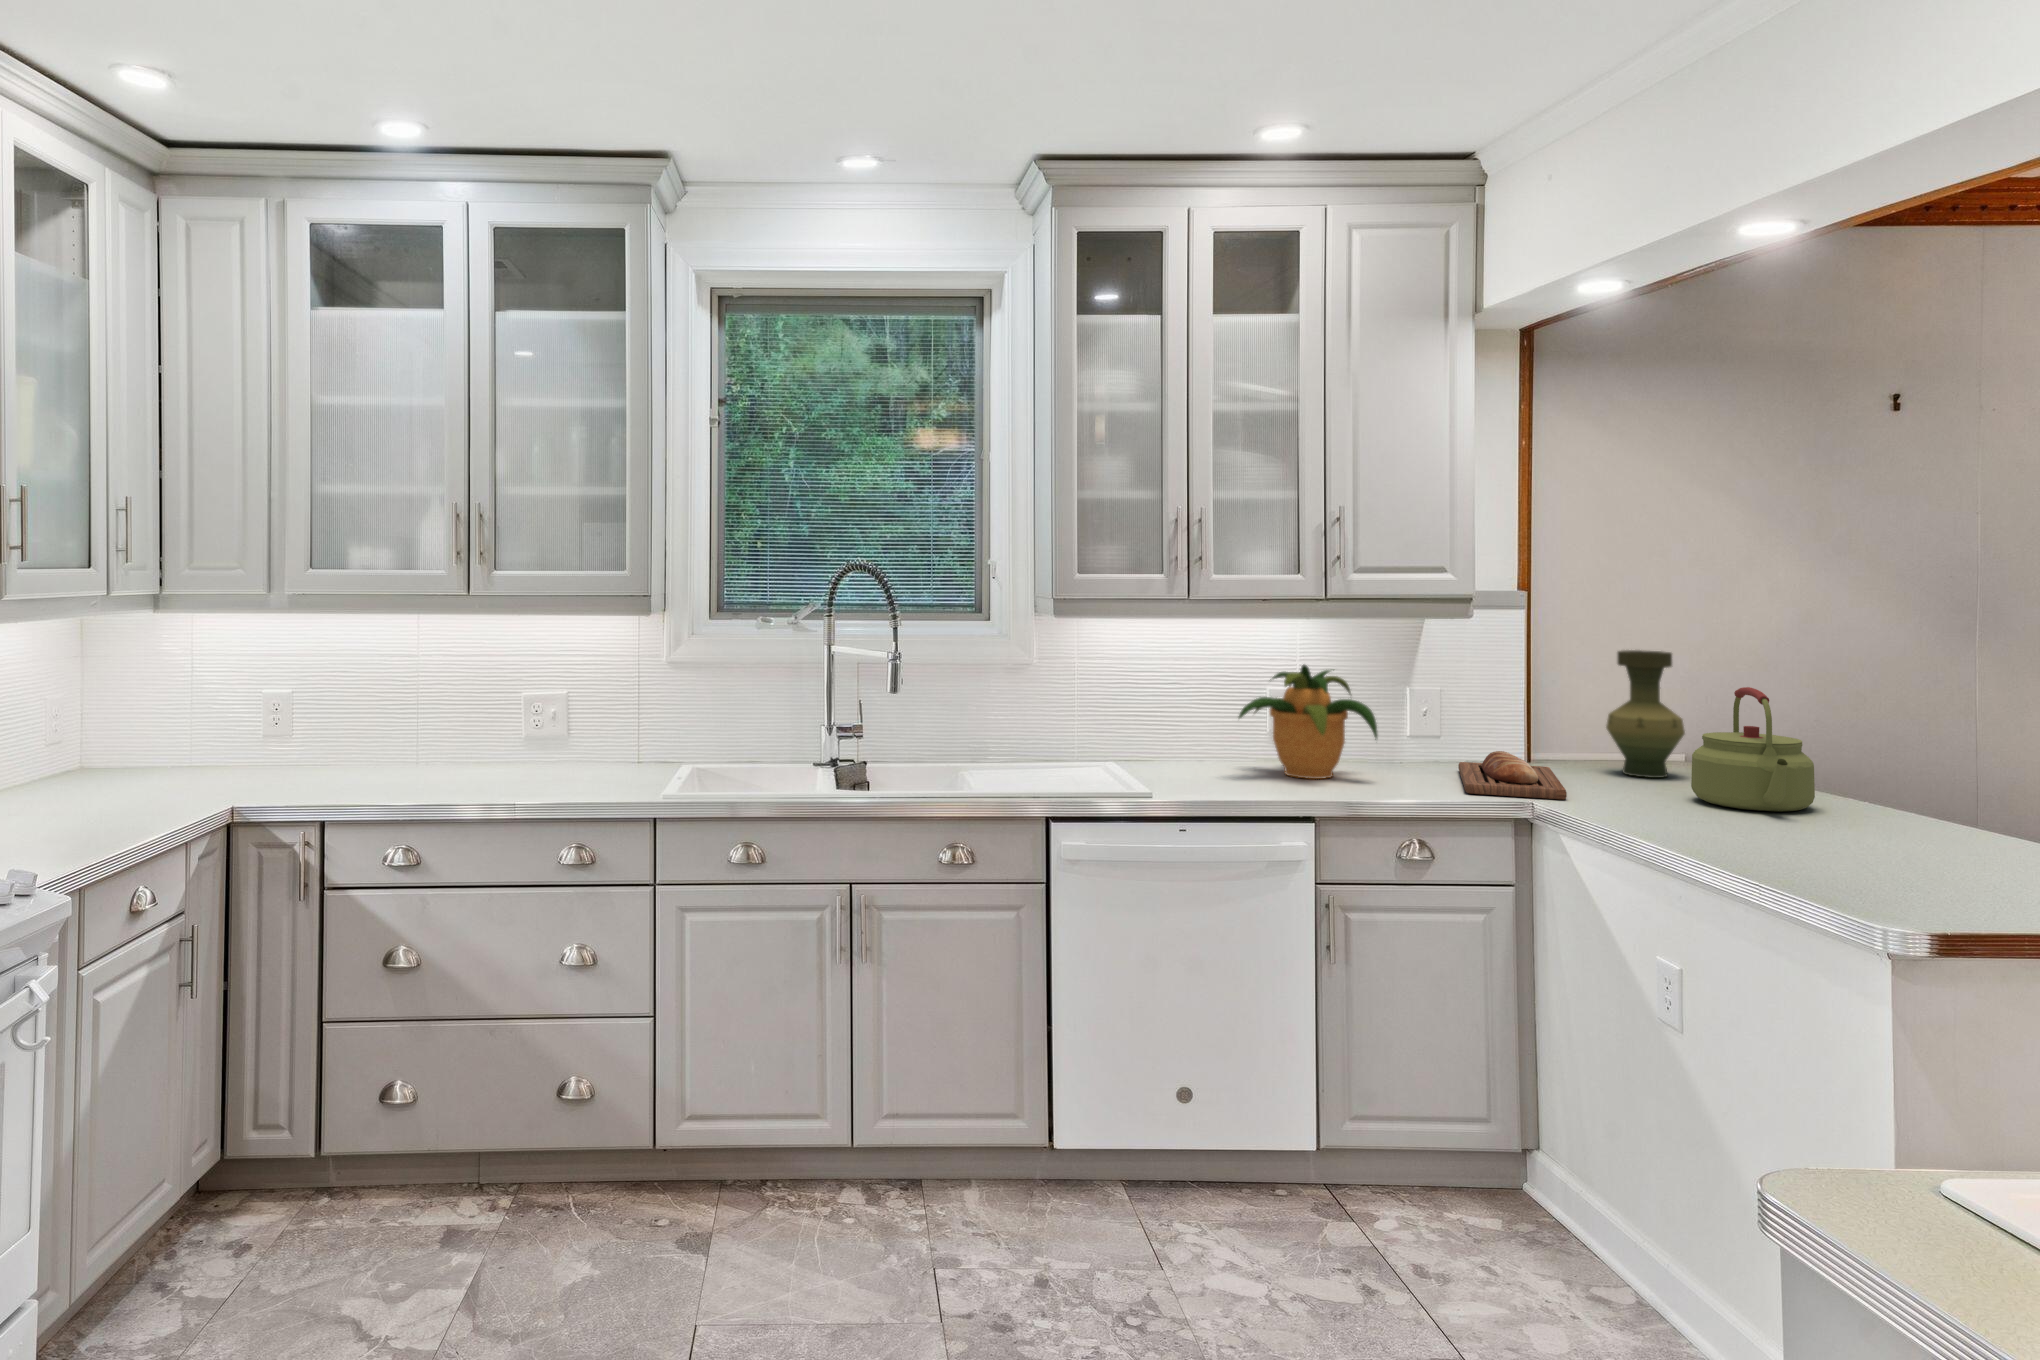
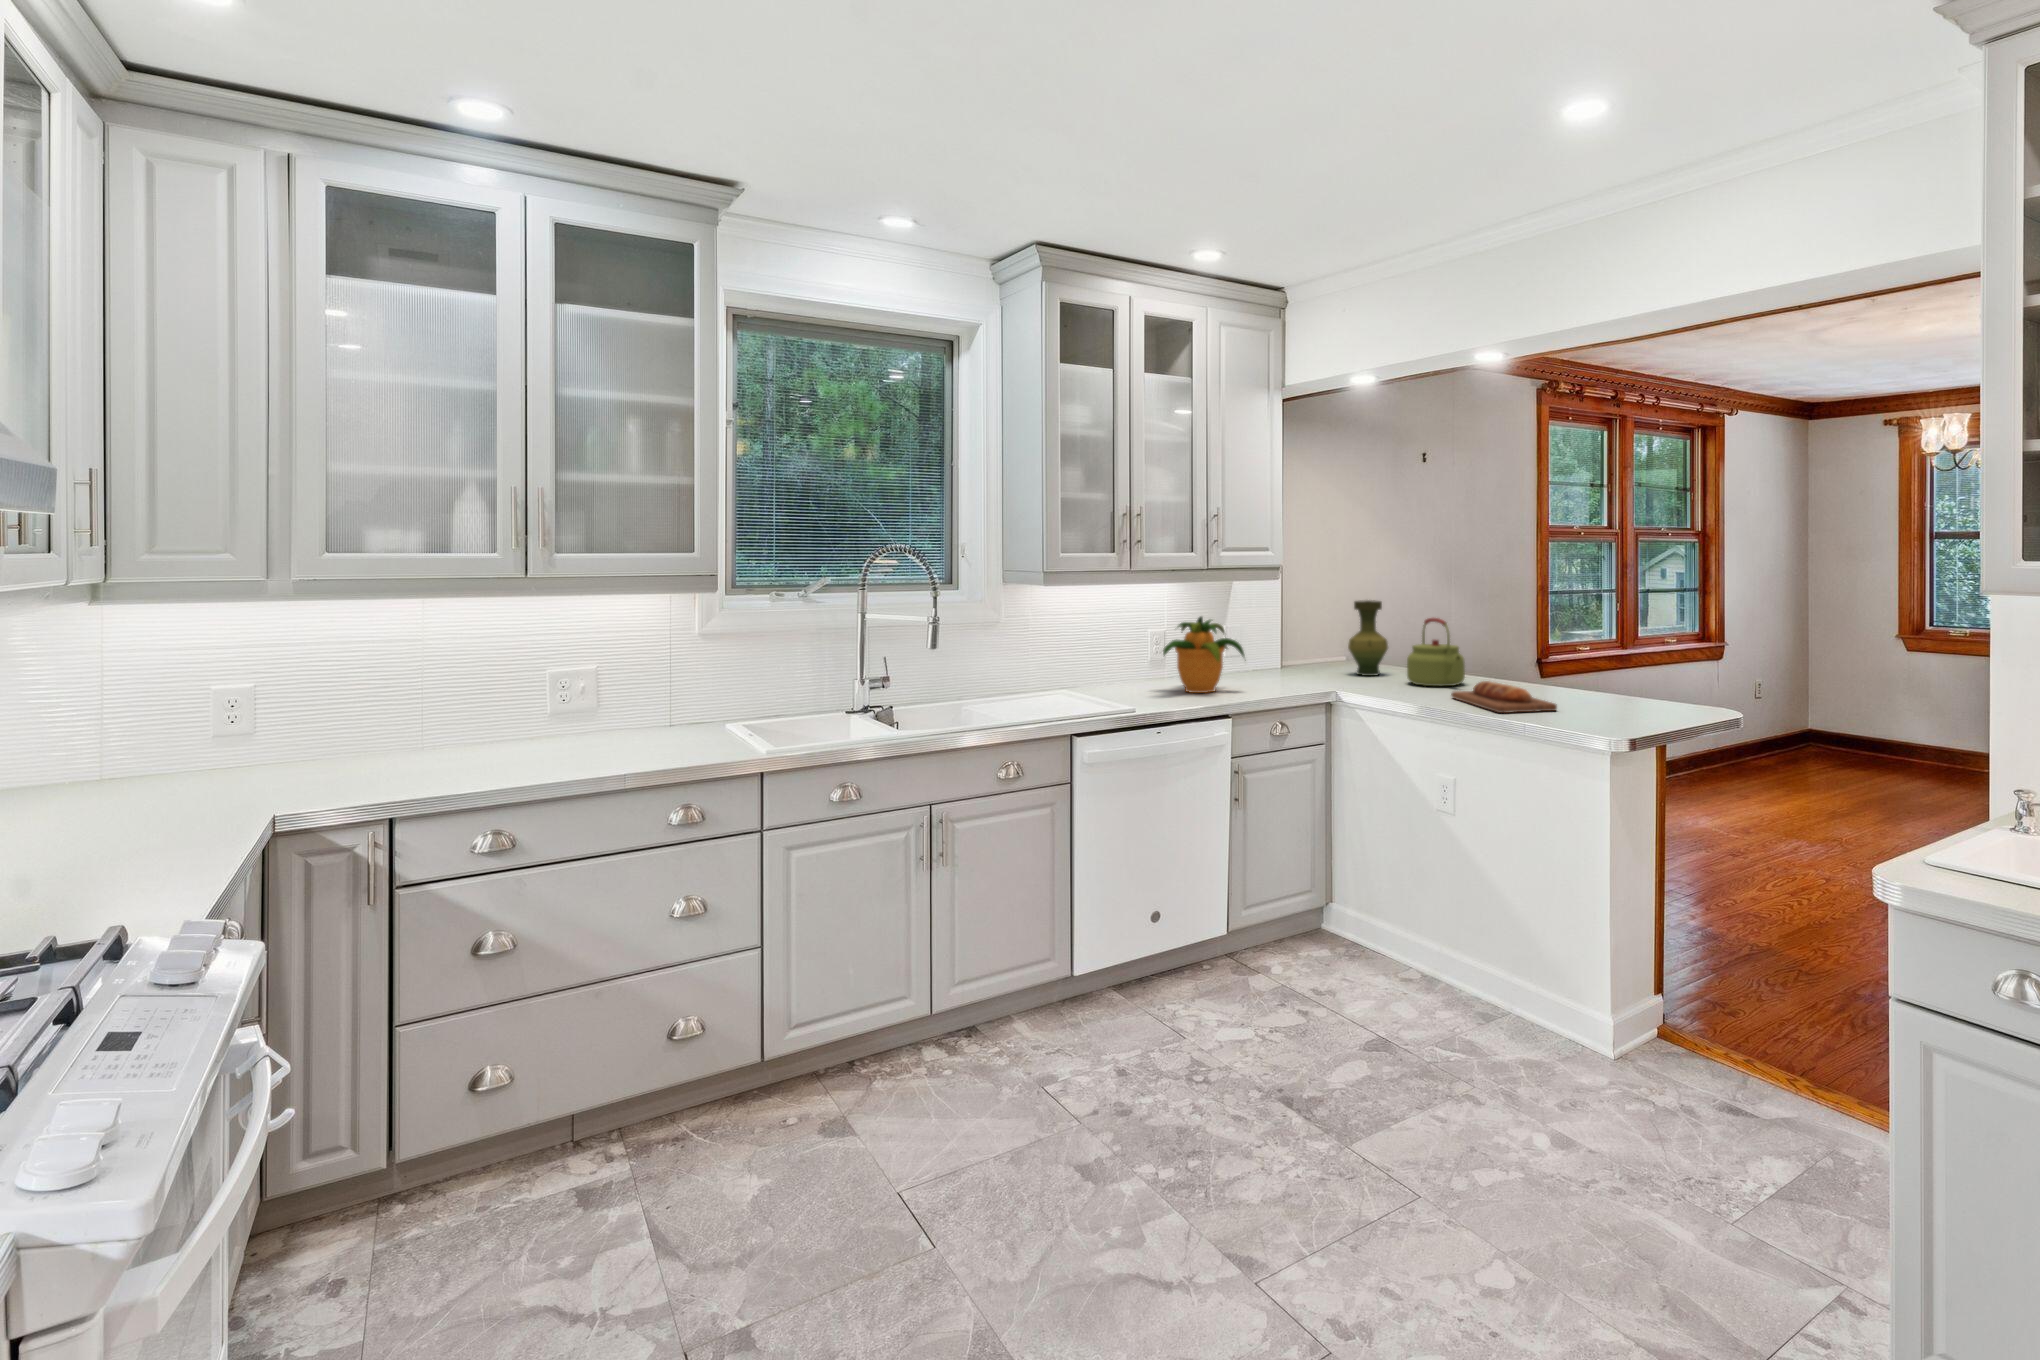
bread loaf: present [1458,751,1567,799] -> present [1451,681,1557,713]

